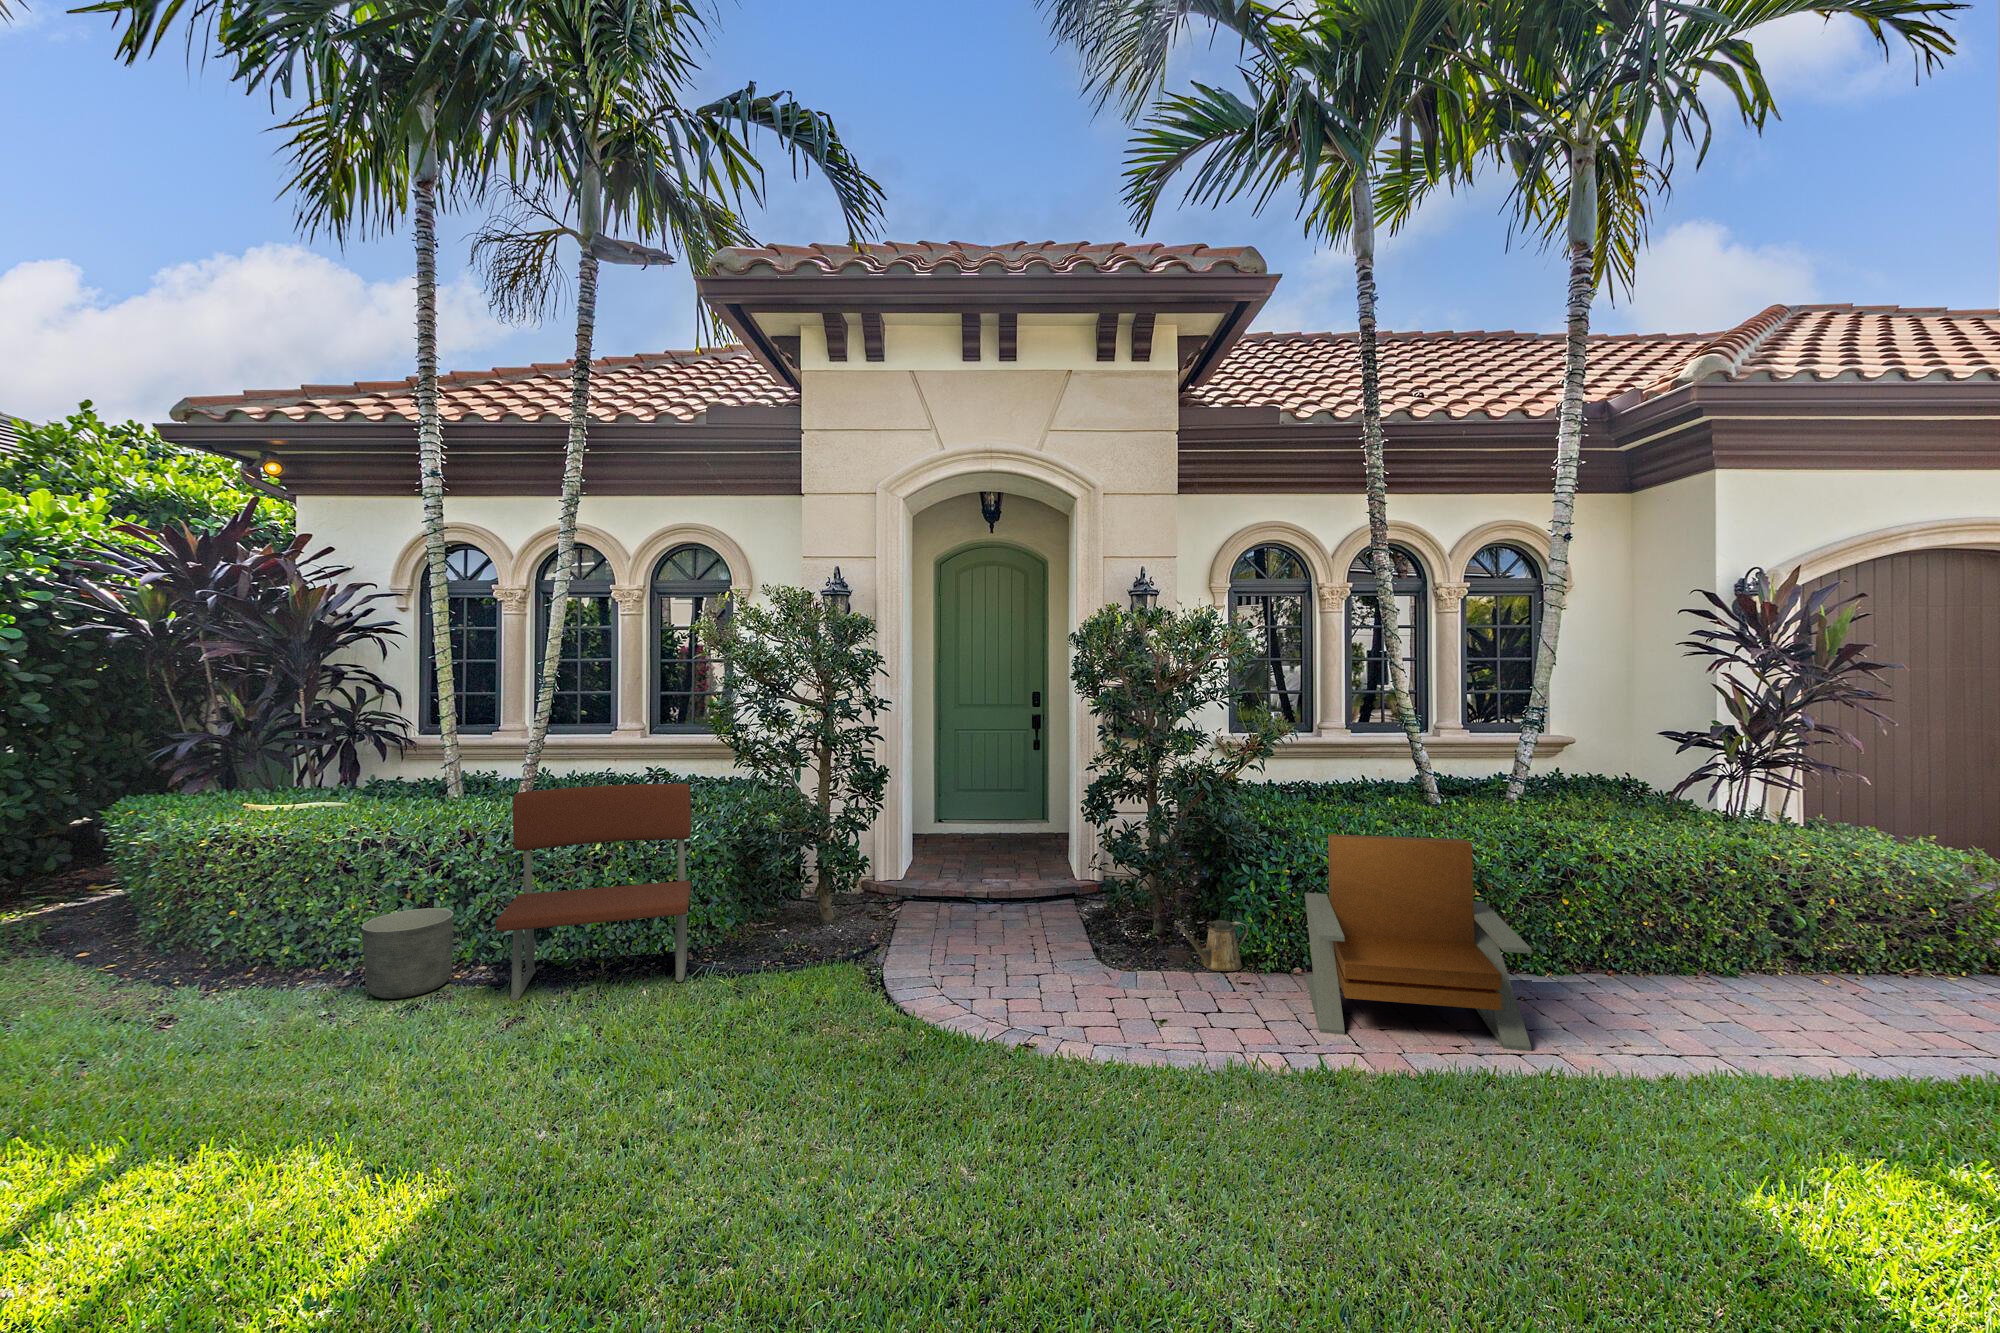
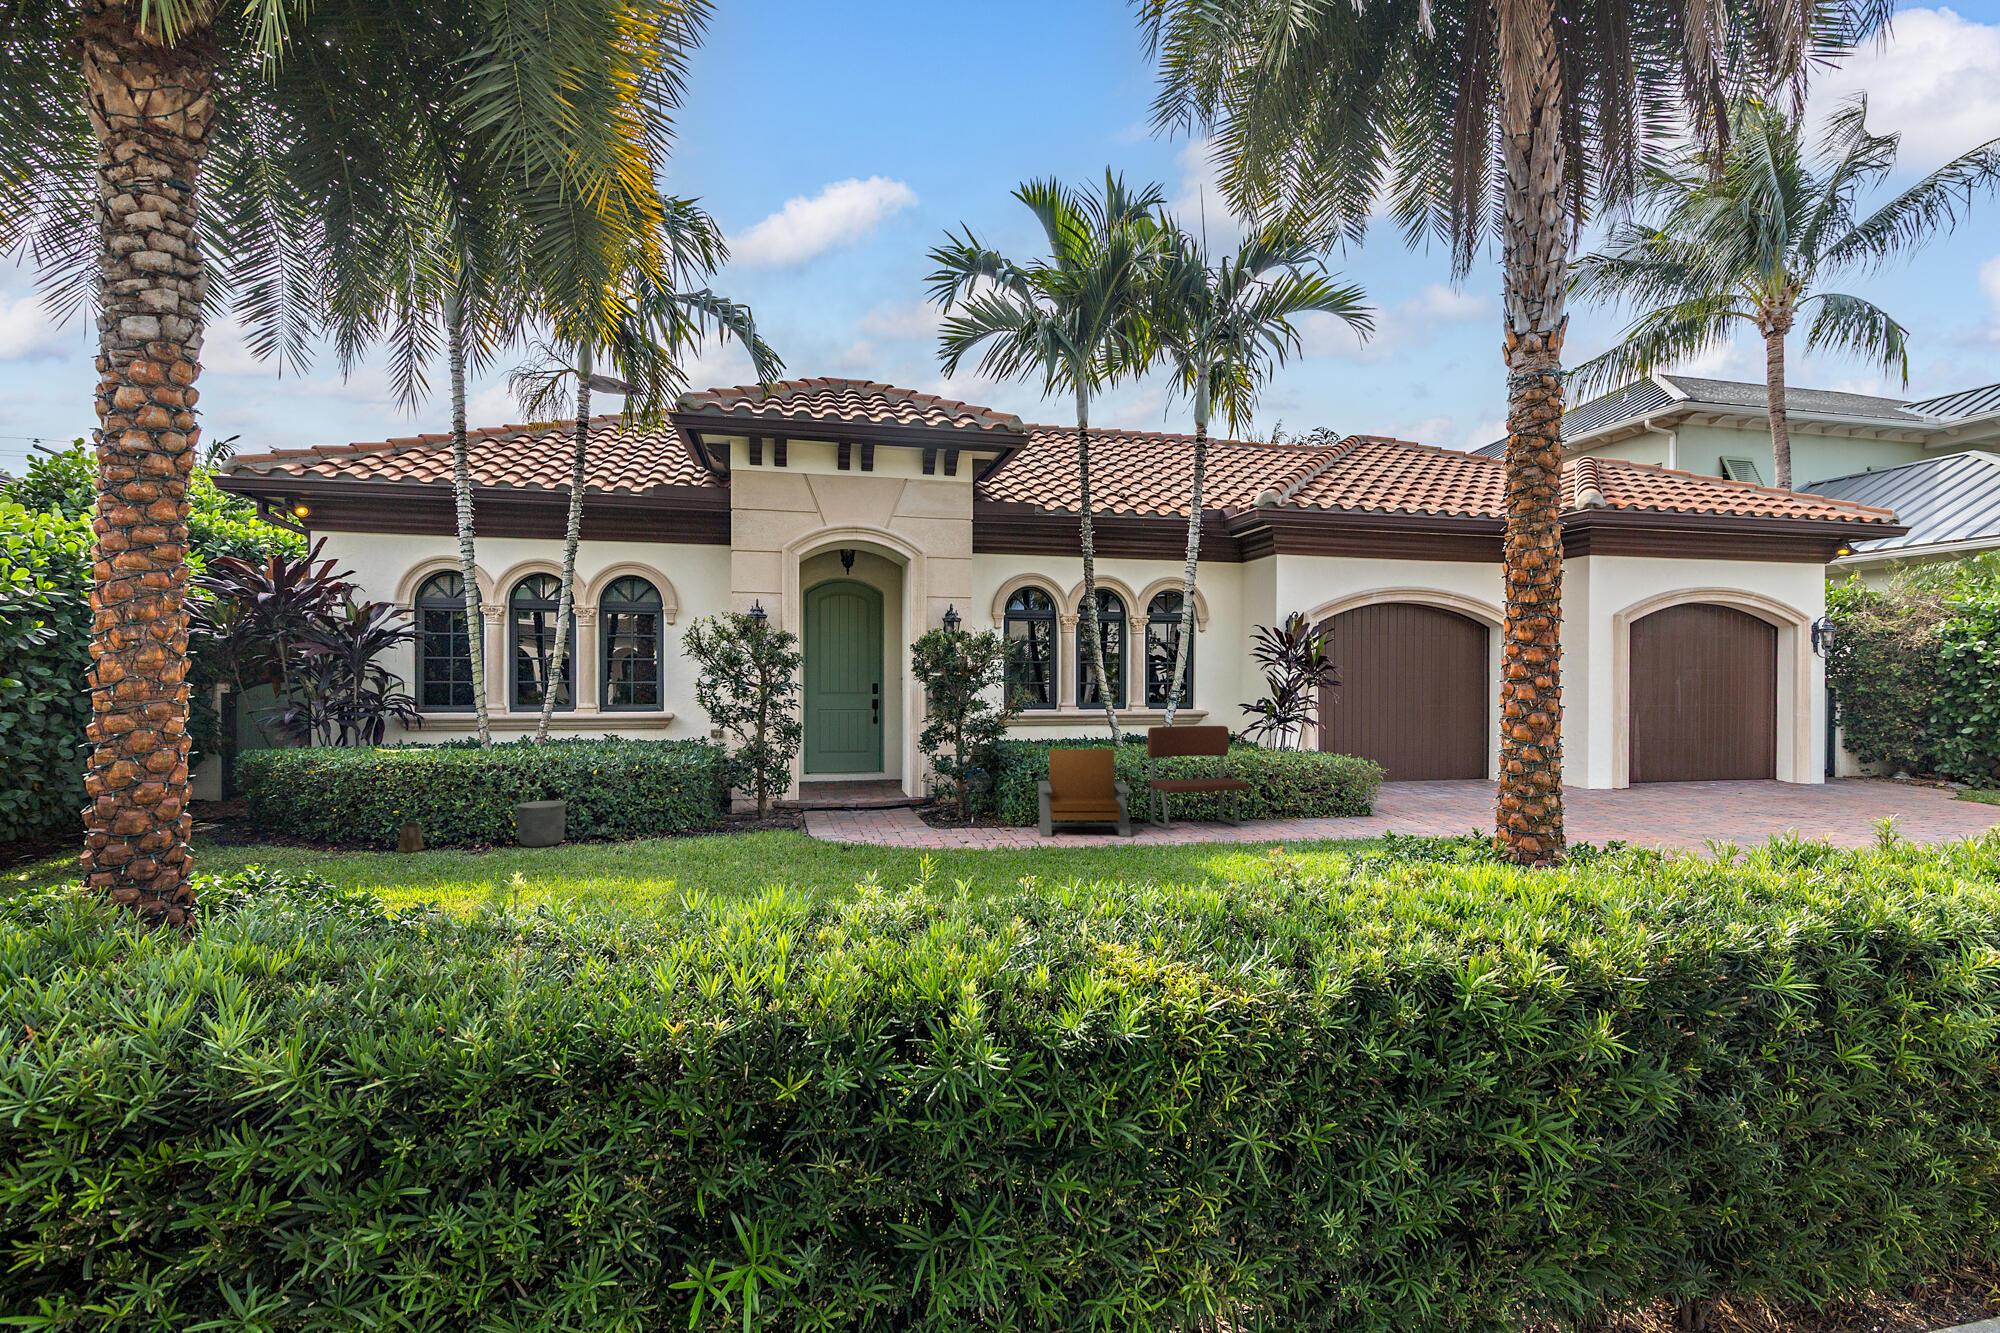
bench: present [495,784,691,1001] -> present [1148,726,1249,830]
watering can: present [1174,920,1248,971] -> present [397,822,425,852]

